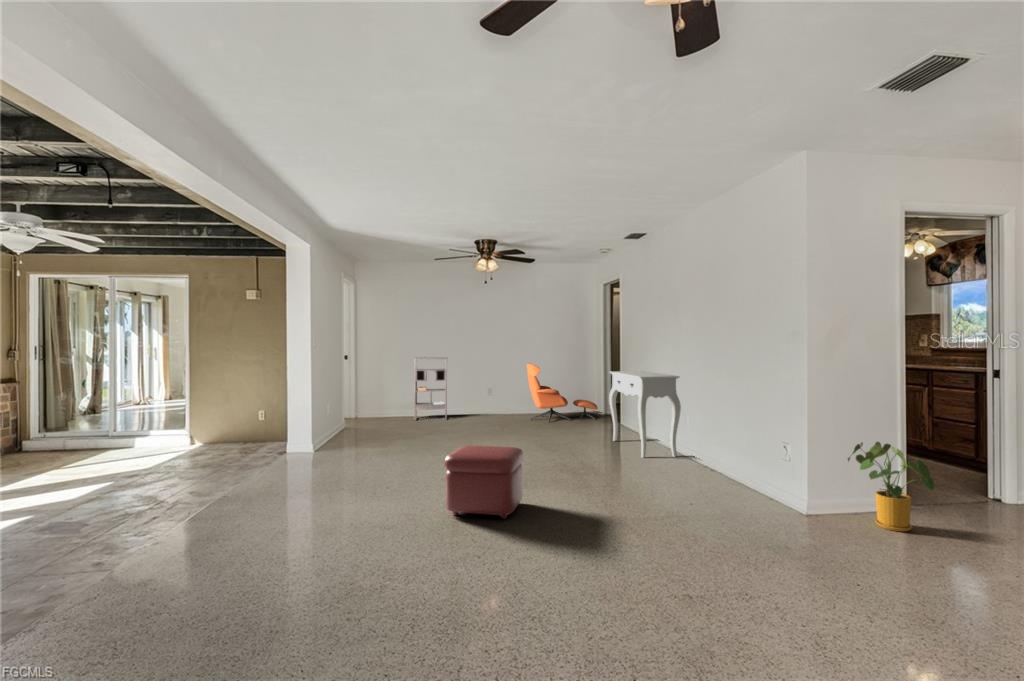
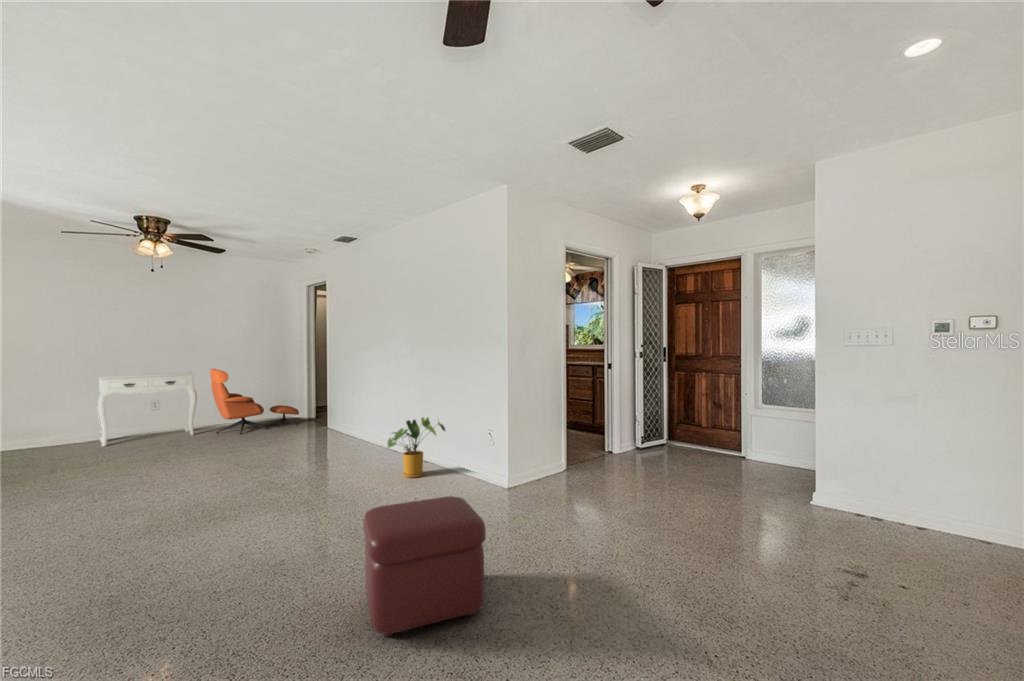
bookshelf: present [414,357,447,420] -> none [21,365,85,454]
console table: present [609,371,681,458] -> present [98,372,197,446]
house plant: present [848,442,934,532] -> present [387,417,446,478]
ottoman: present [445,445,523,519] -> present [363,496,486,637]

